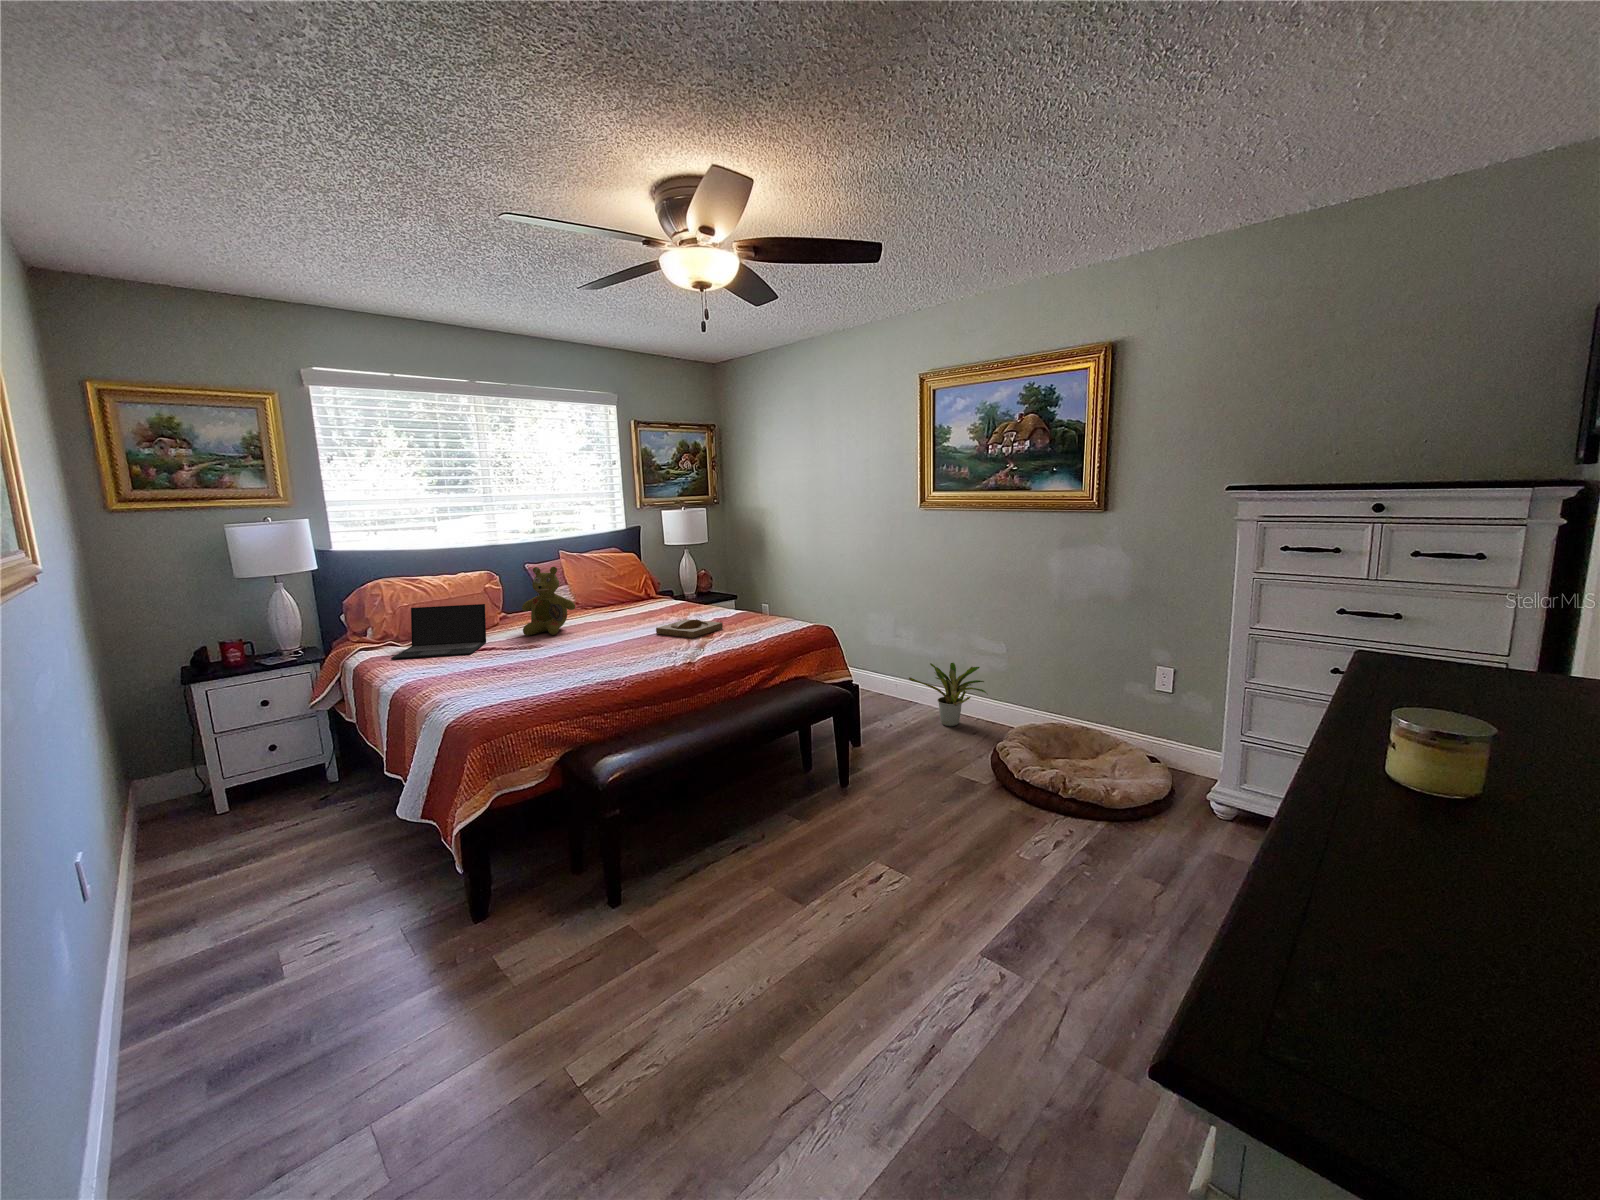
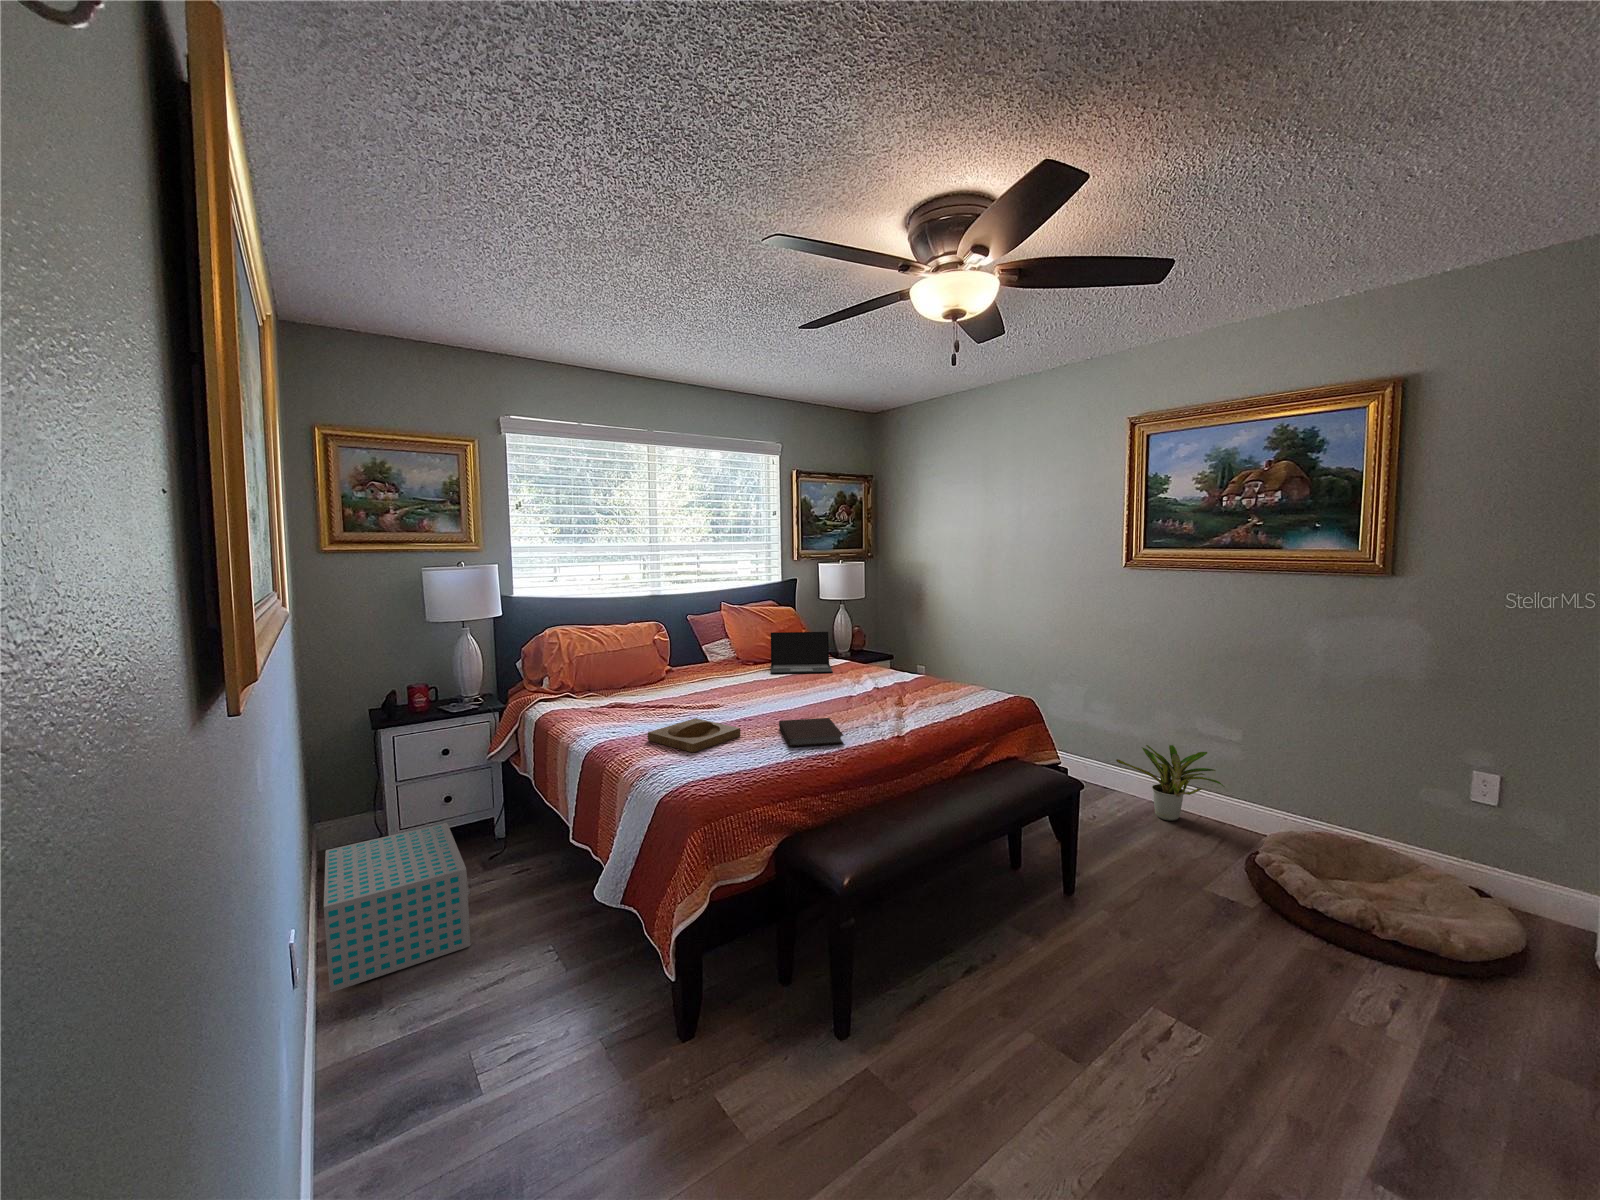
stuffed bear: present [522,567,575,636] -> none [697,620,752,693]
laptop: present [391,604,486,659] -> present [771,632,833,673]
tray: present [656,619,723,638] -> present [648,718,740,752]
notebook: none [580,651,632,676] -> present [779,718,844,747]
storage box: none [131,767,291,917] -> present [324,823,470,993]

